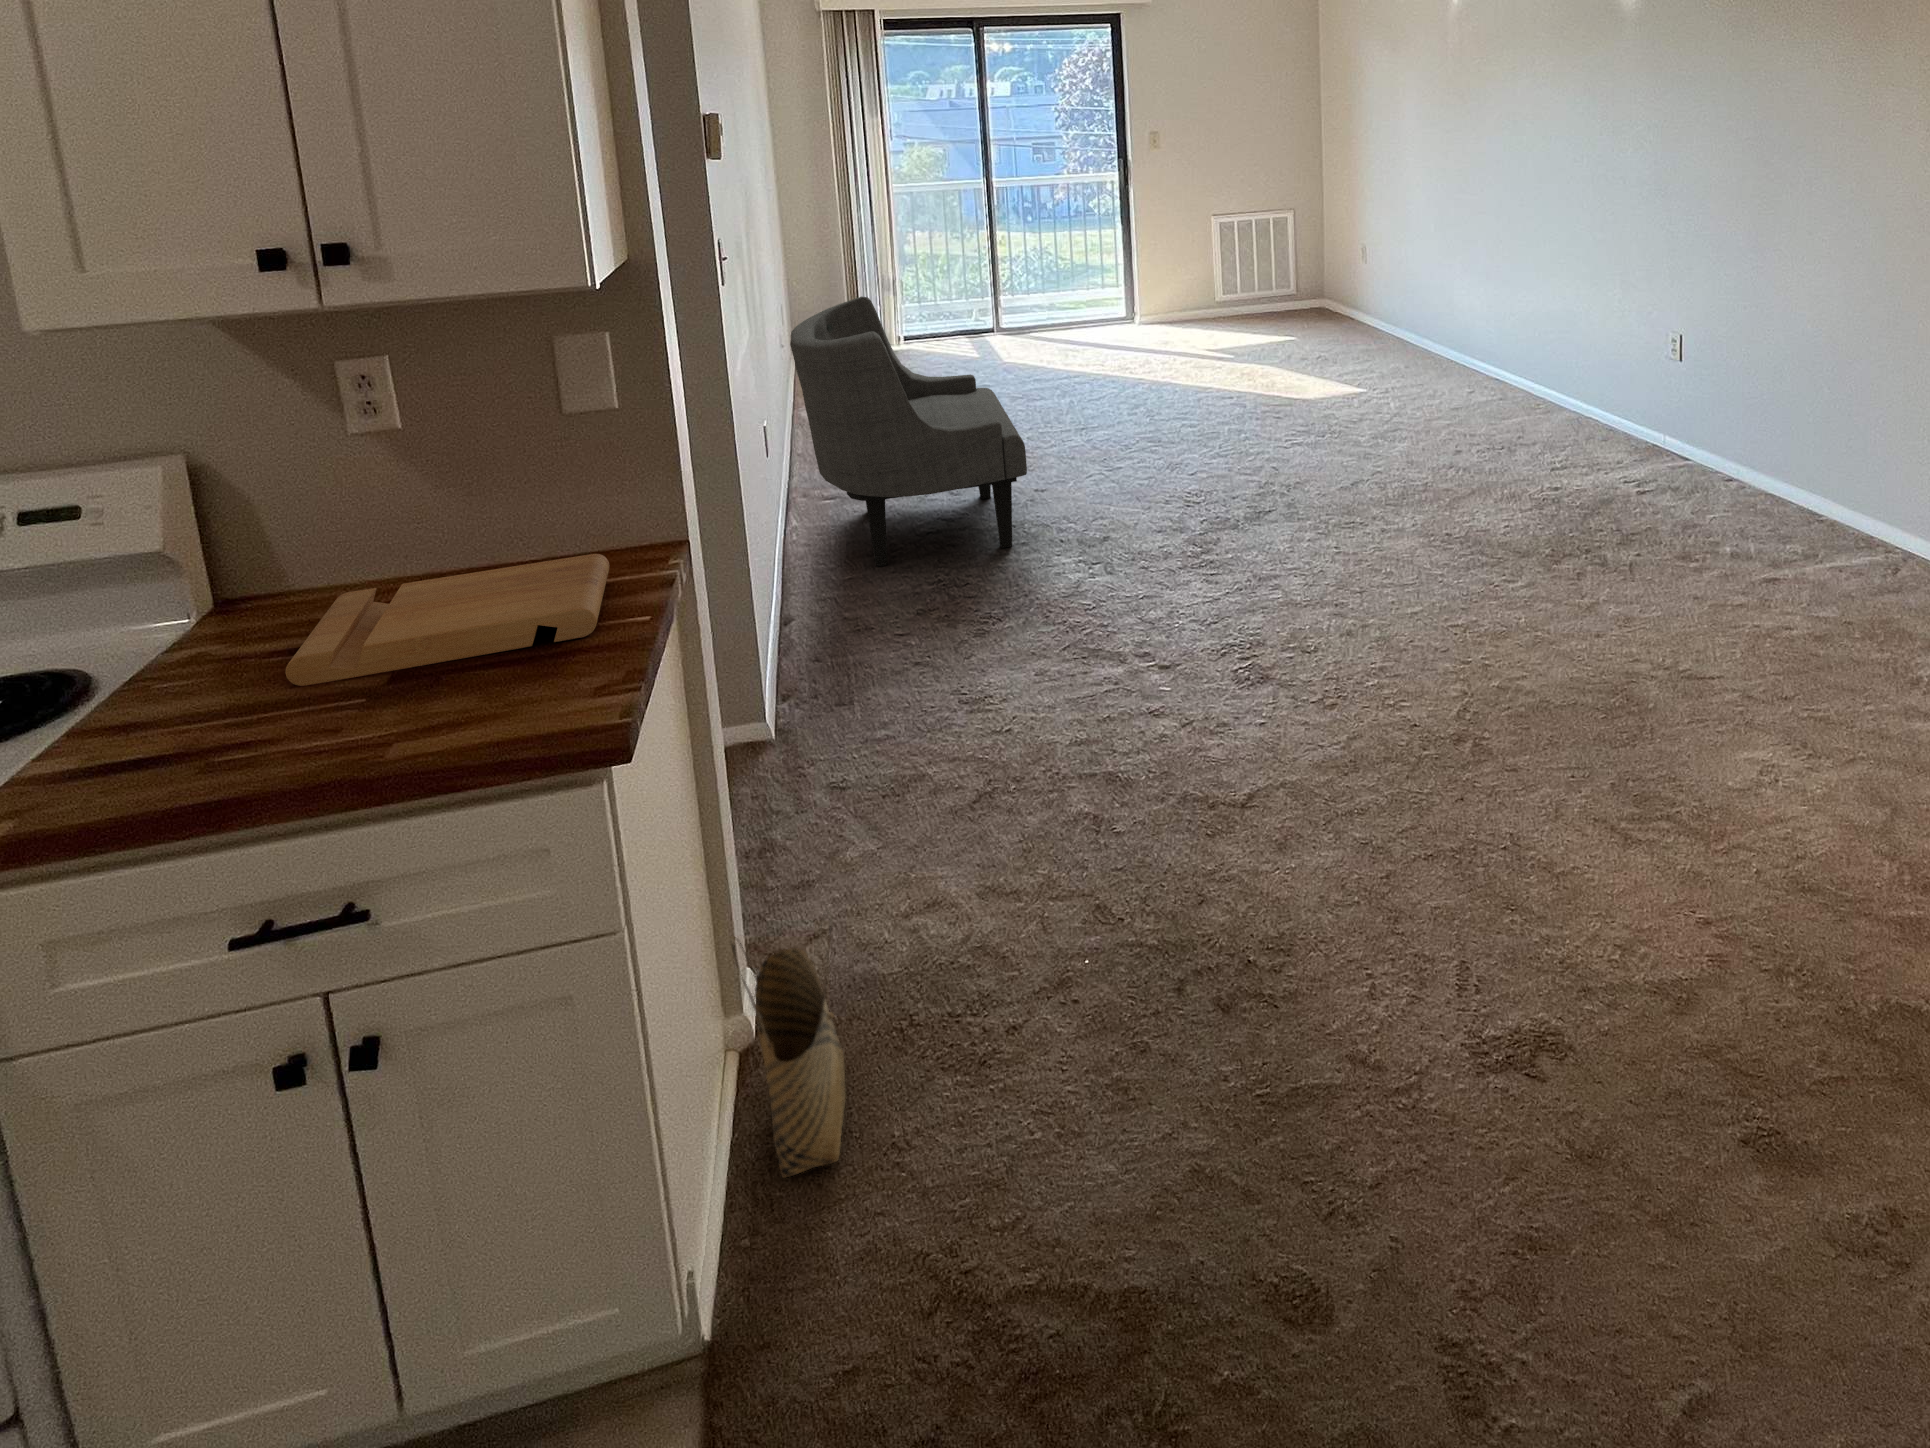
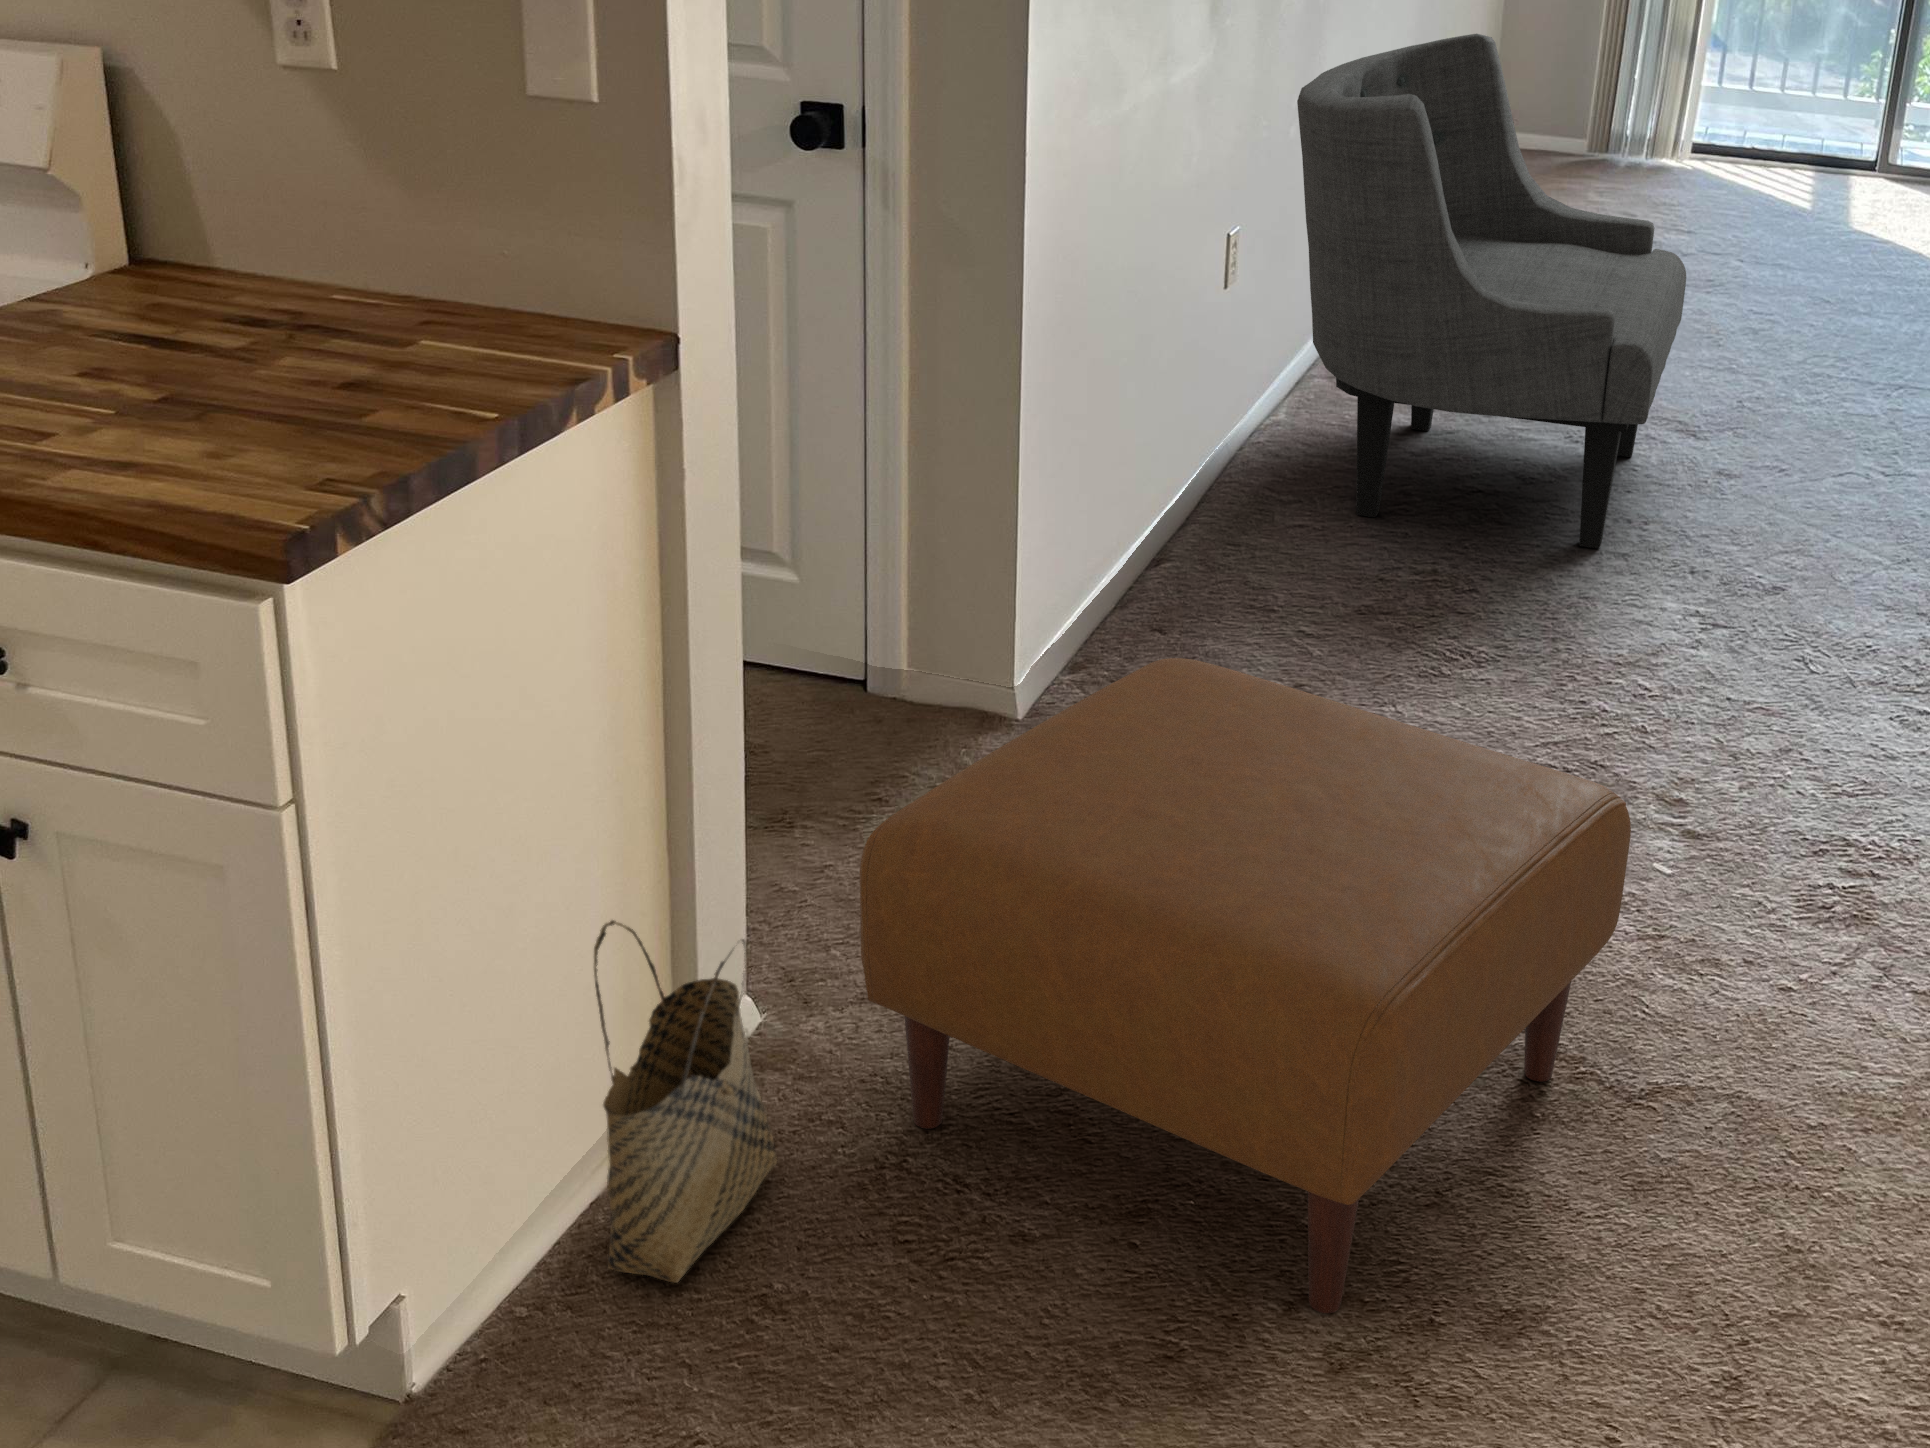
cutting board: present [286,554,609,686] -> none [61,277,520,413]
ottoman: none [850,646,1224,993] -> present [860,658,1631,1313]

